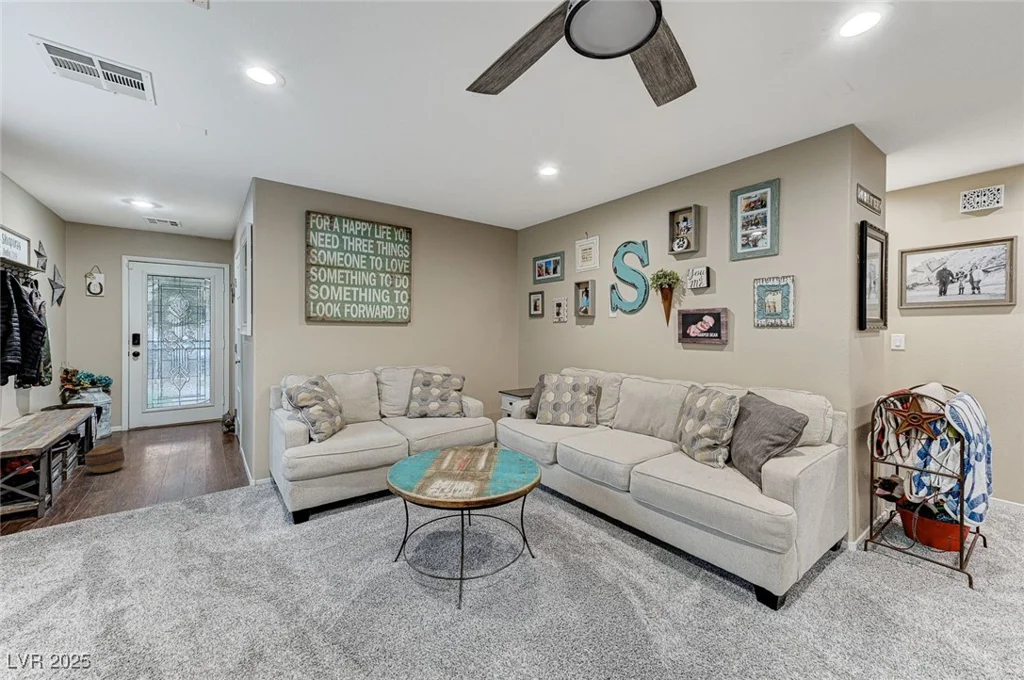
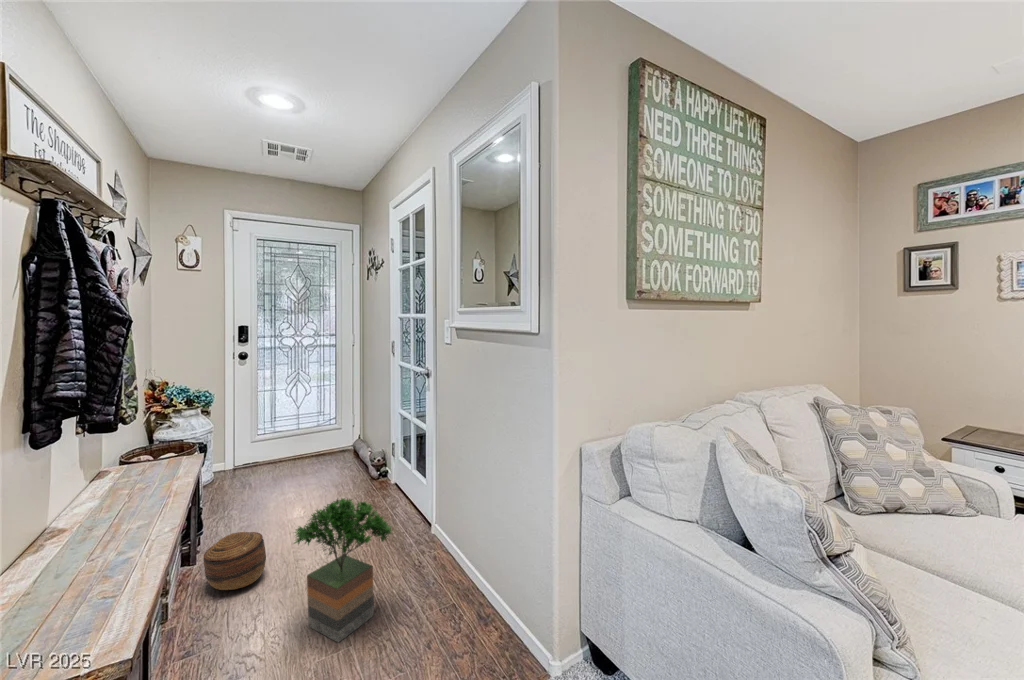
potted tree: none [129,419,187,486] -> present [294,498,392,643]

